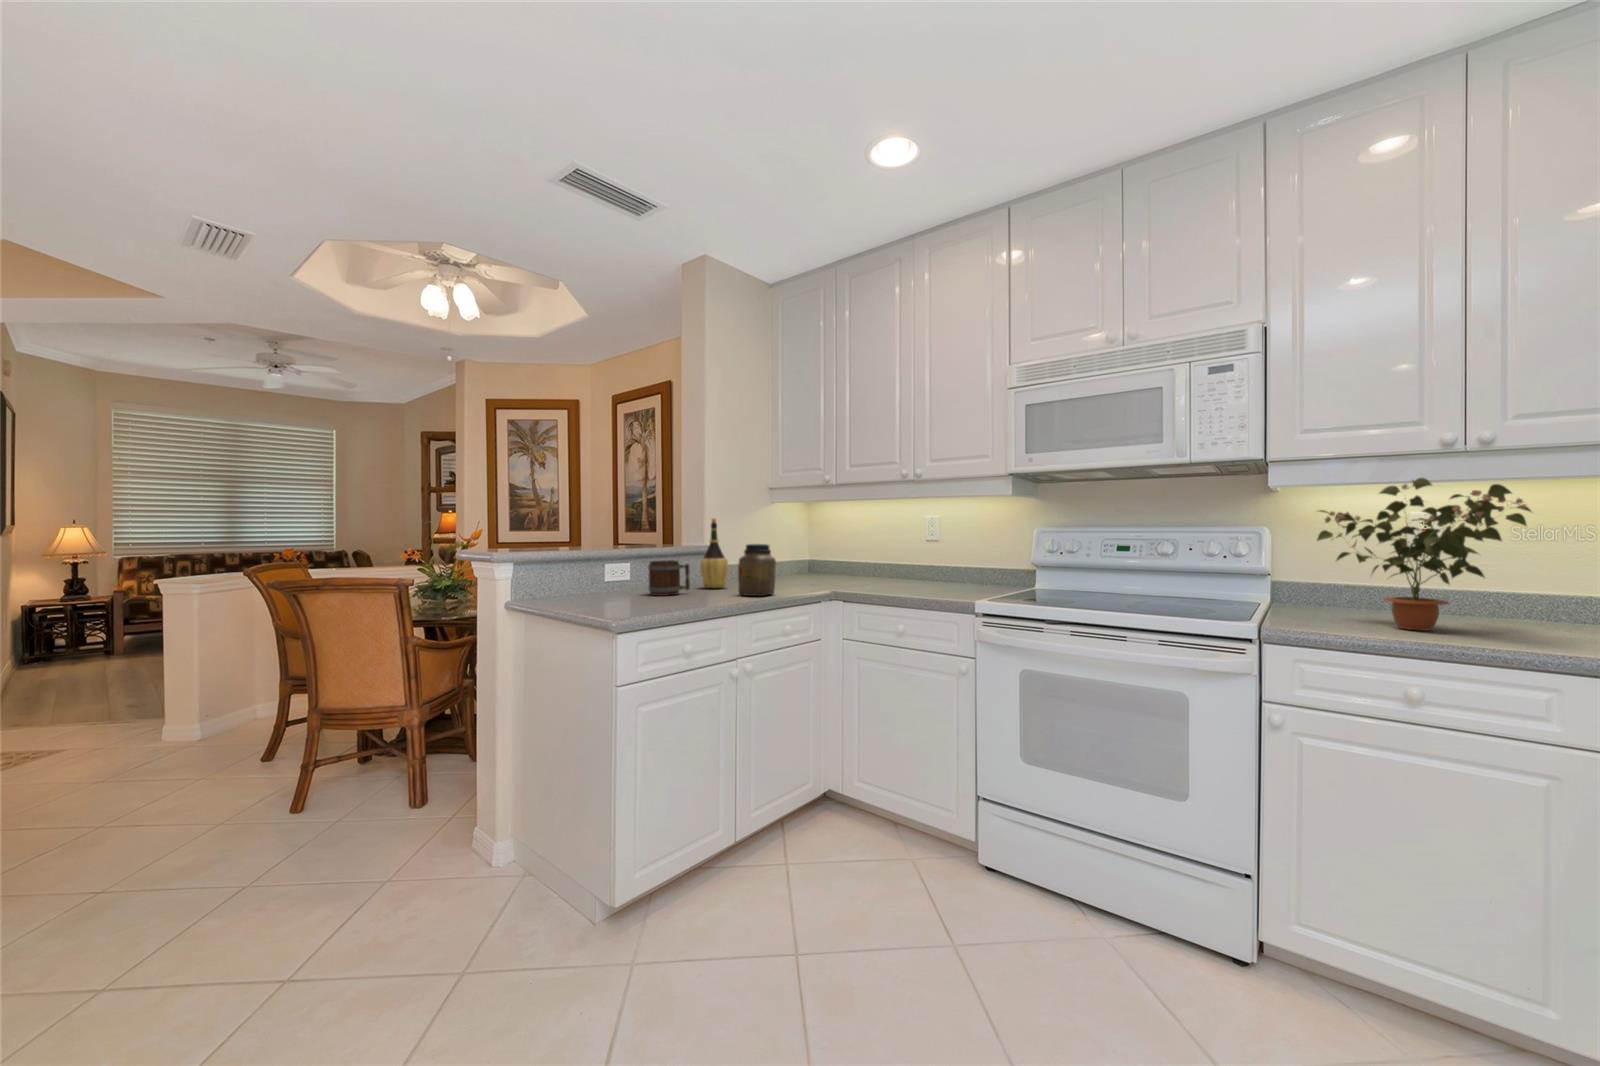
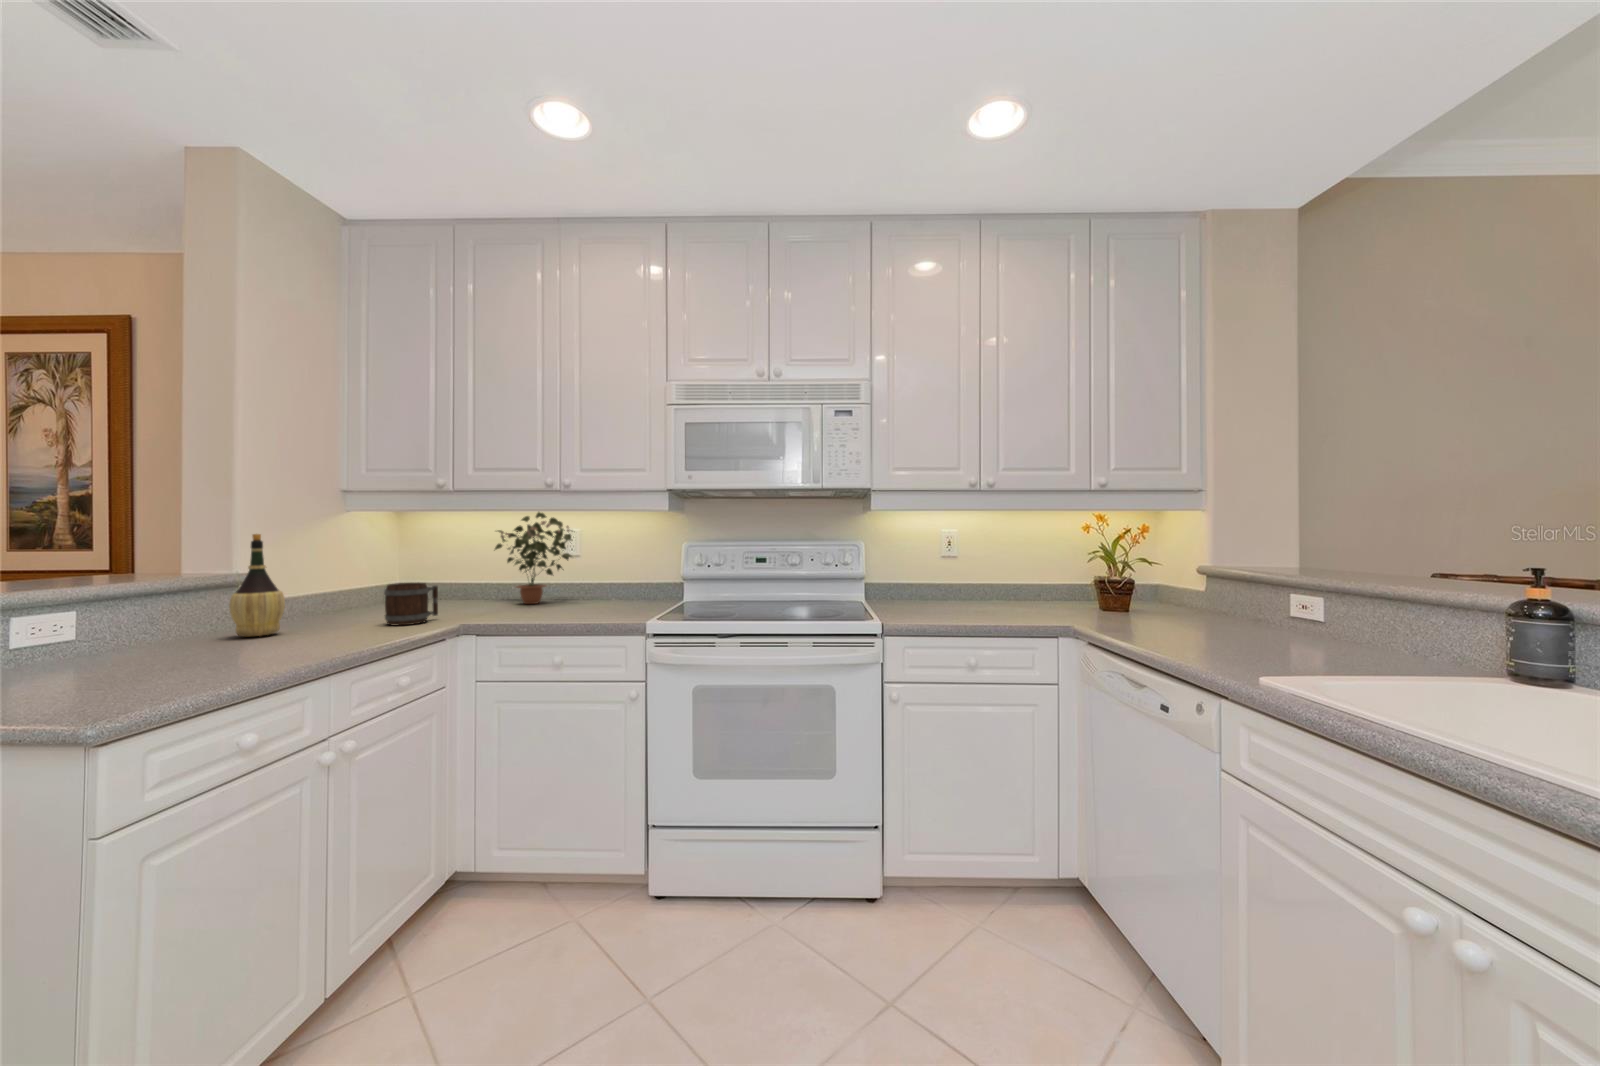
potted plant: present [1317,478,1531,631] -> present [495,512,572,604]
jar: present [738,544,776,596] -> none [316,570,379,644]
mug: present [648,560,690,596] -> present [384,583,438,625]

